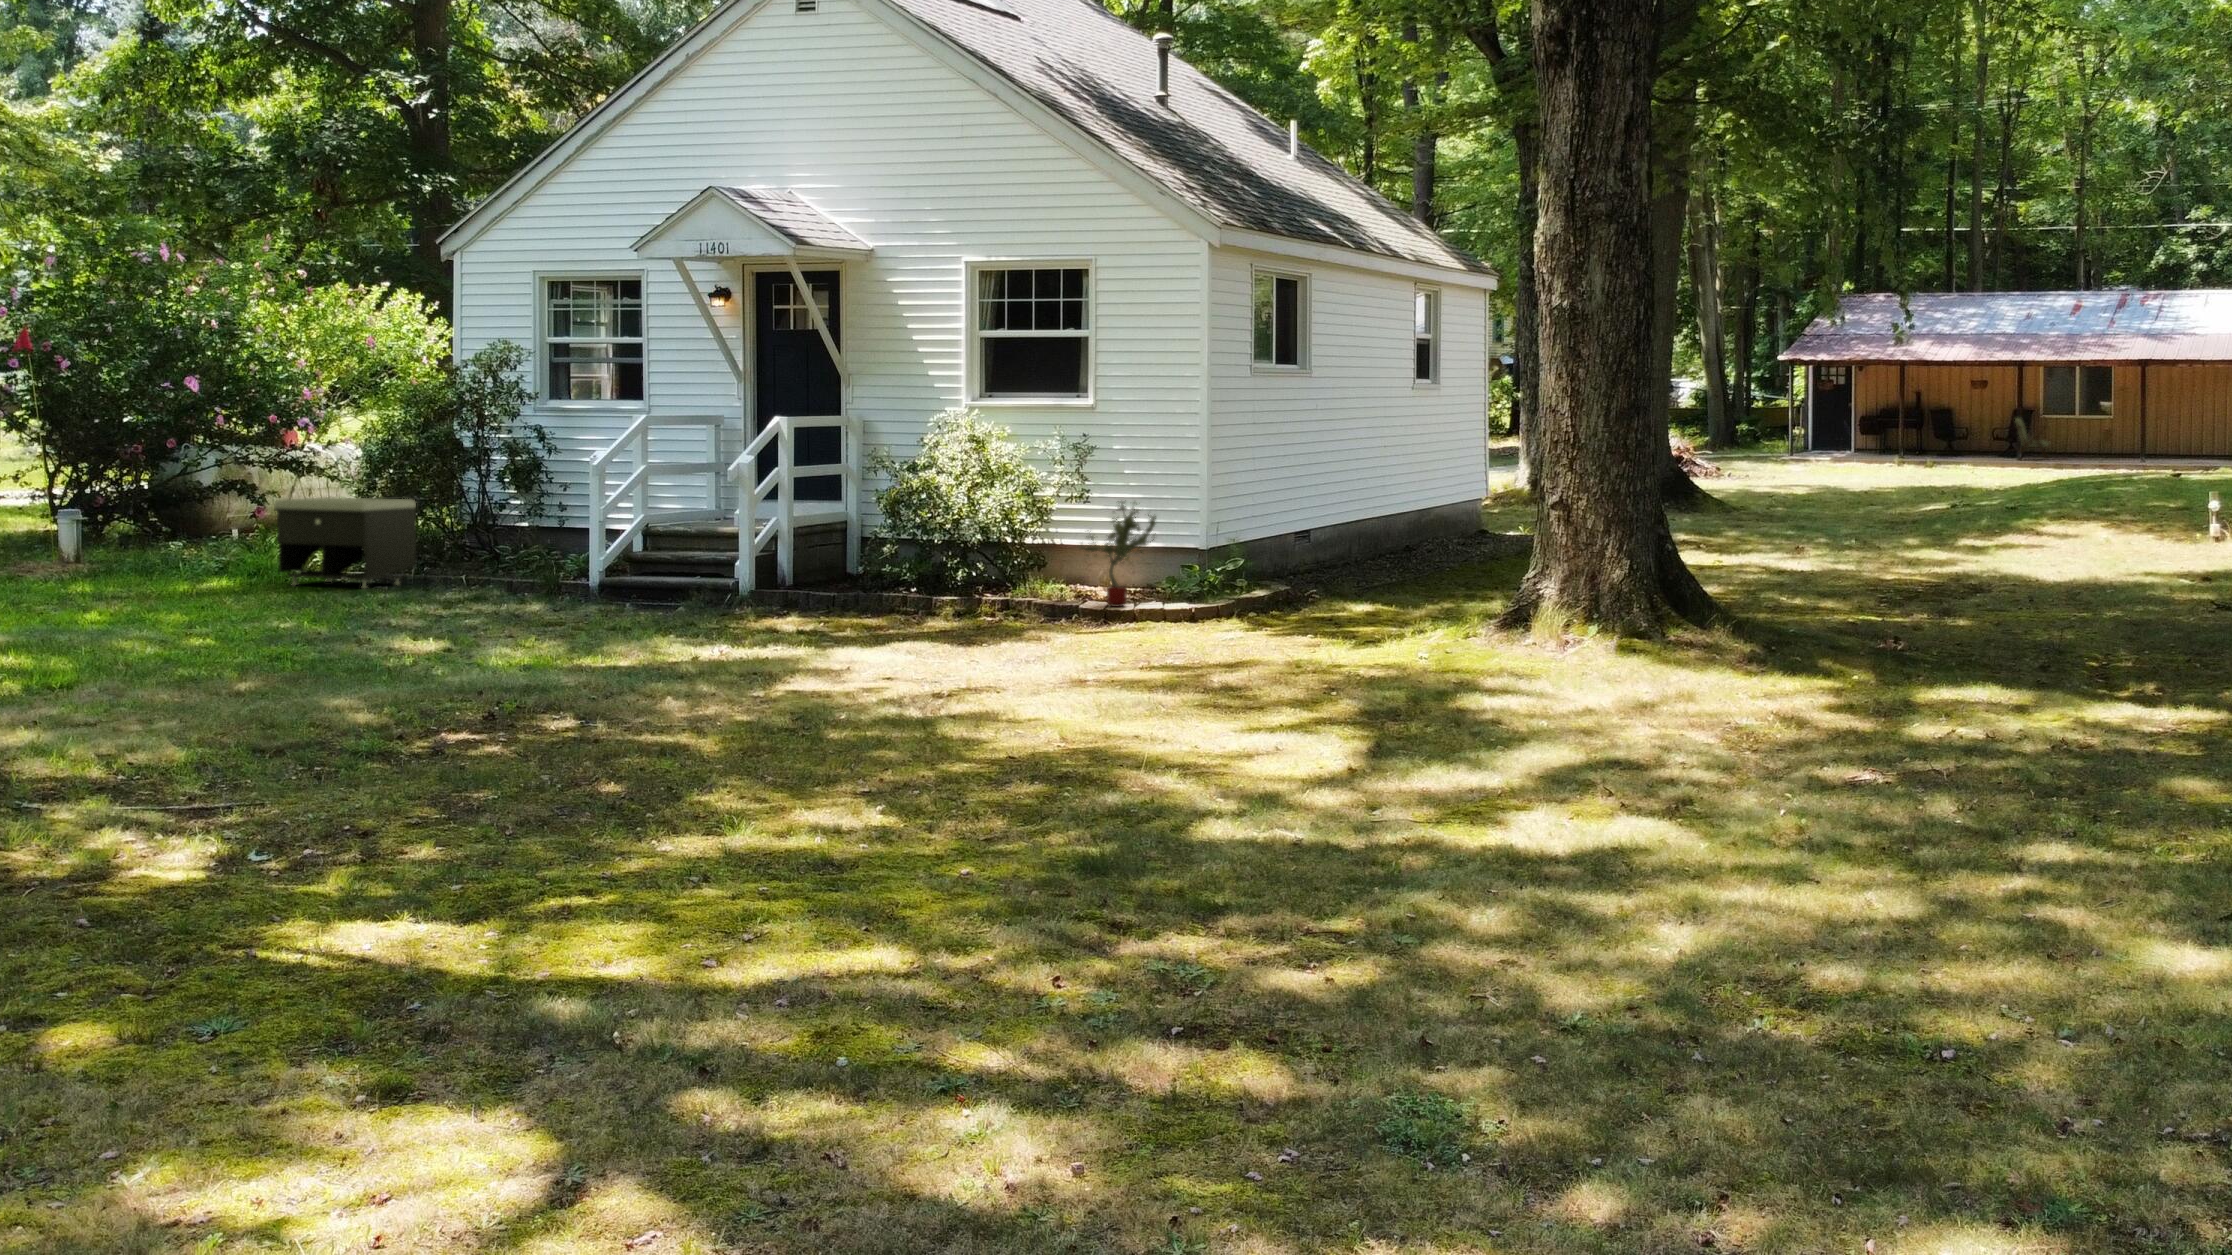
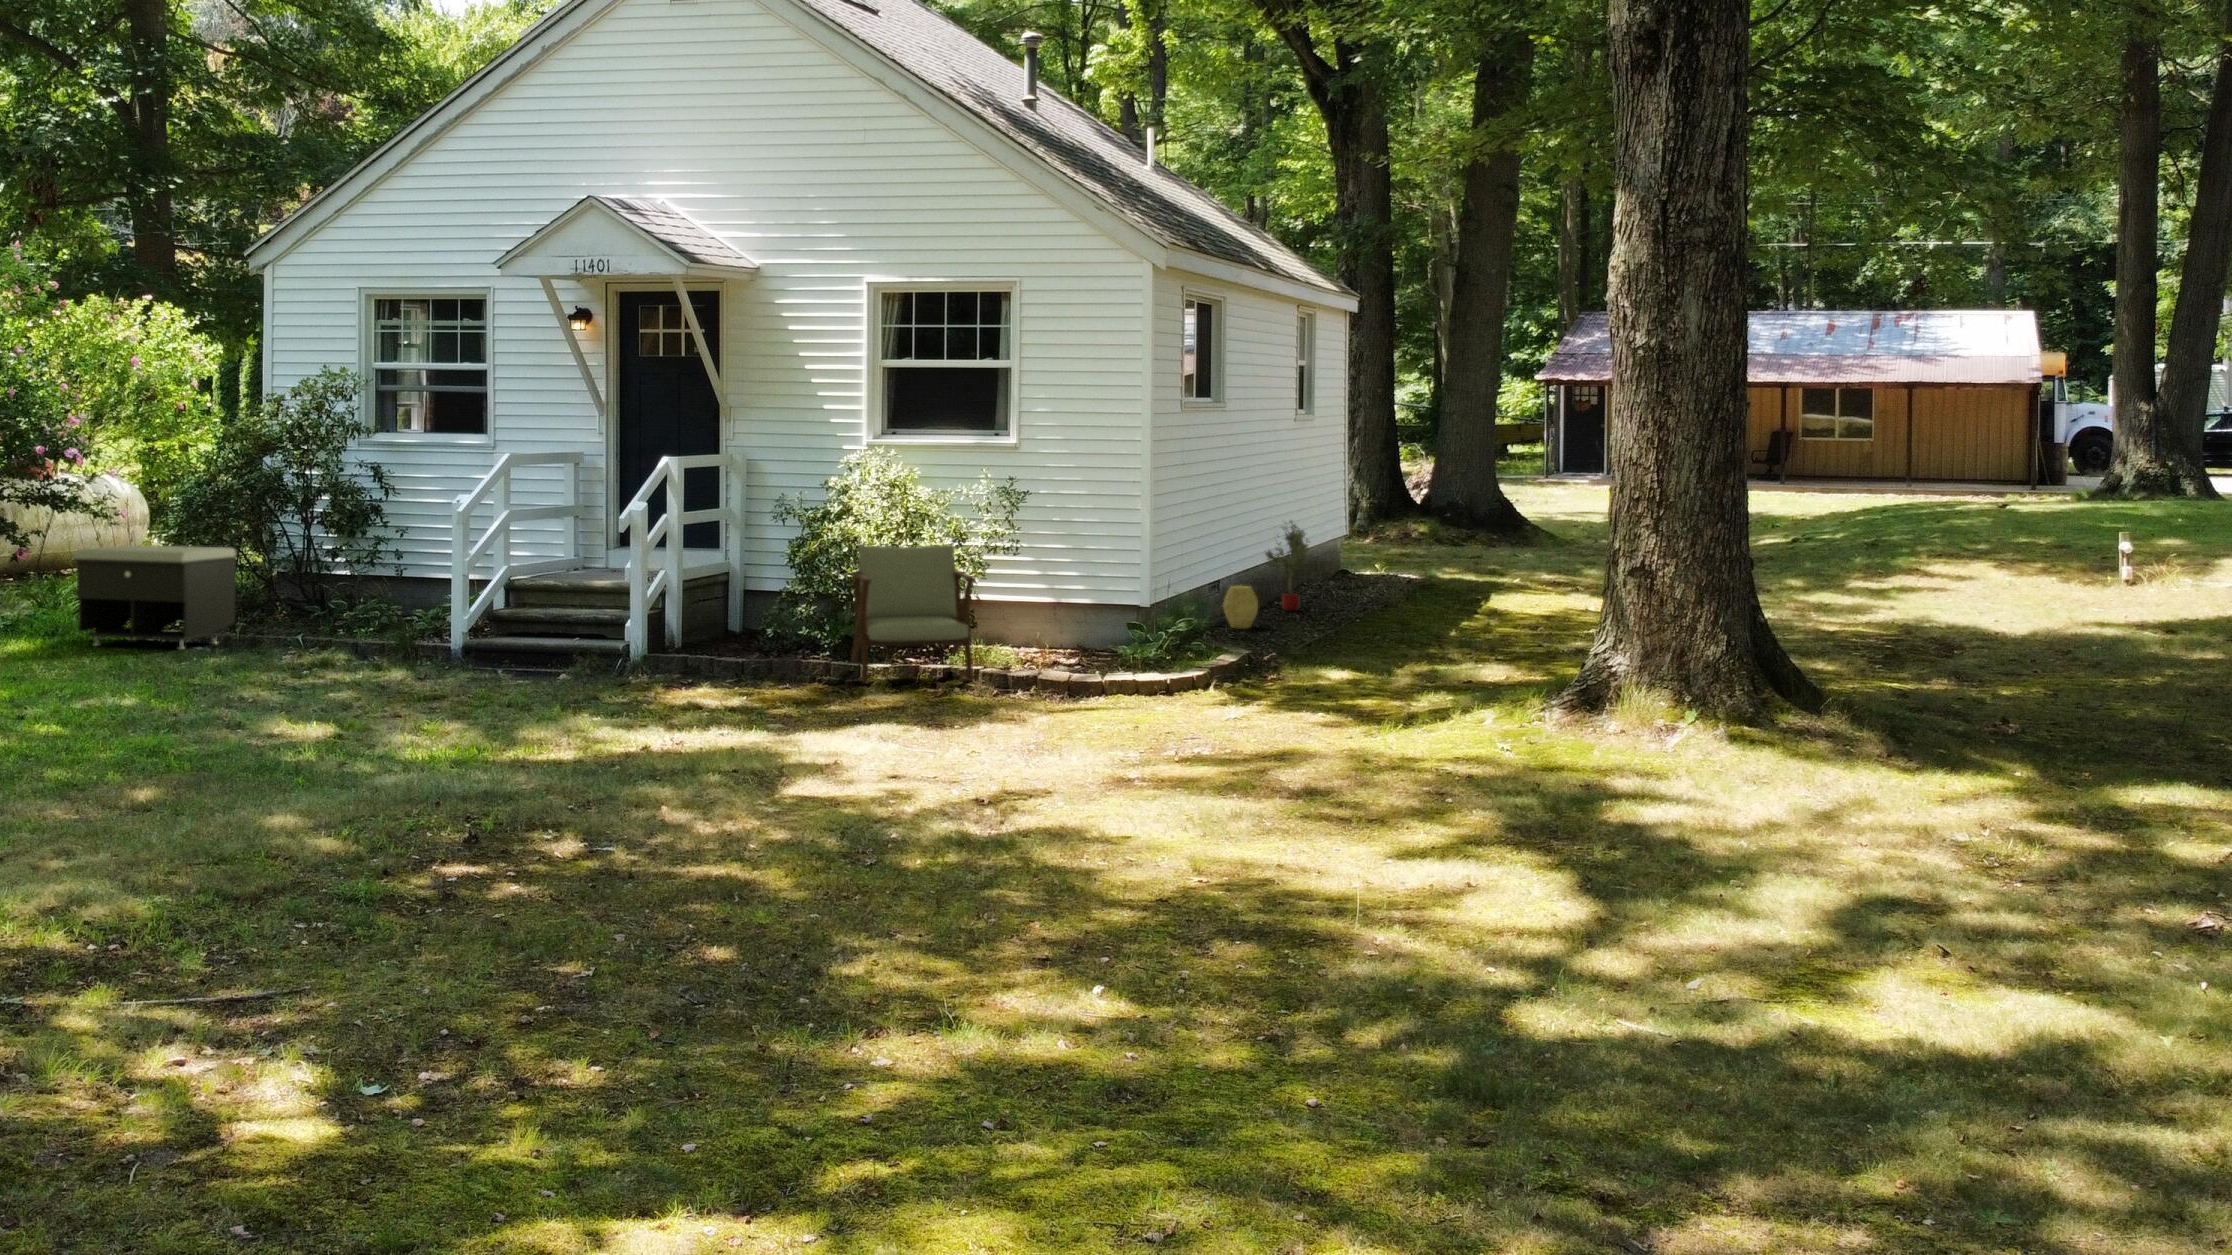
lounge chair: present [2015,418,2048,459] -> present [851,545,975,684]
potted tree: present [1080,501,1156,607] -> present [1266,521,1308,611]
woven basket: none [1317,537,1349,578] -> present [1223,585,1258,628]

